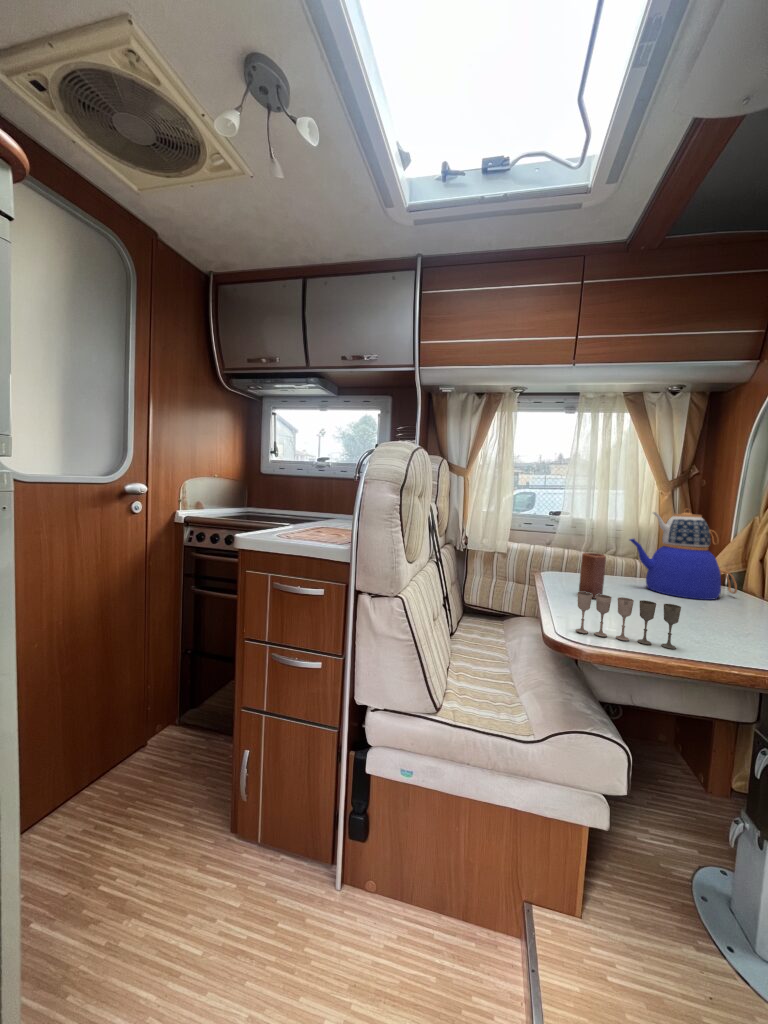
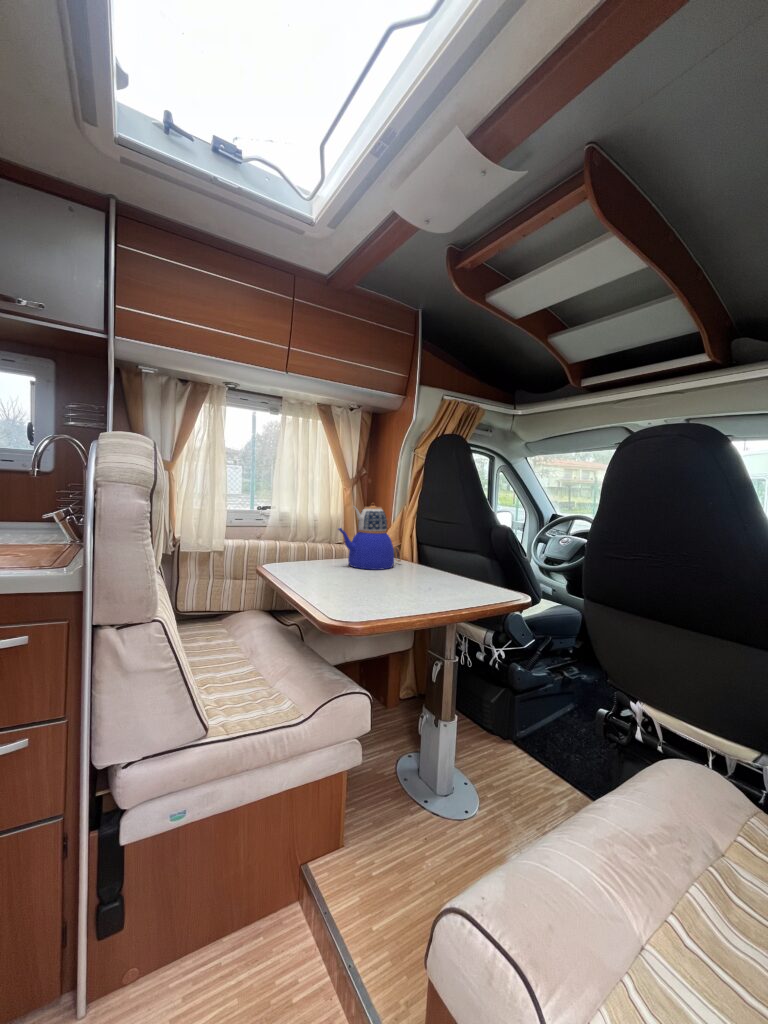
candle: present [579,553,606,599] -> none [312,543,332,583]
wine glass: present [576,592,681,649] -> none [337,578,405,614]

